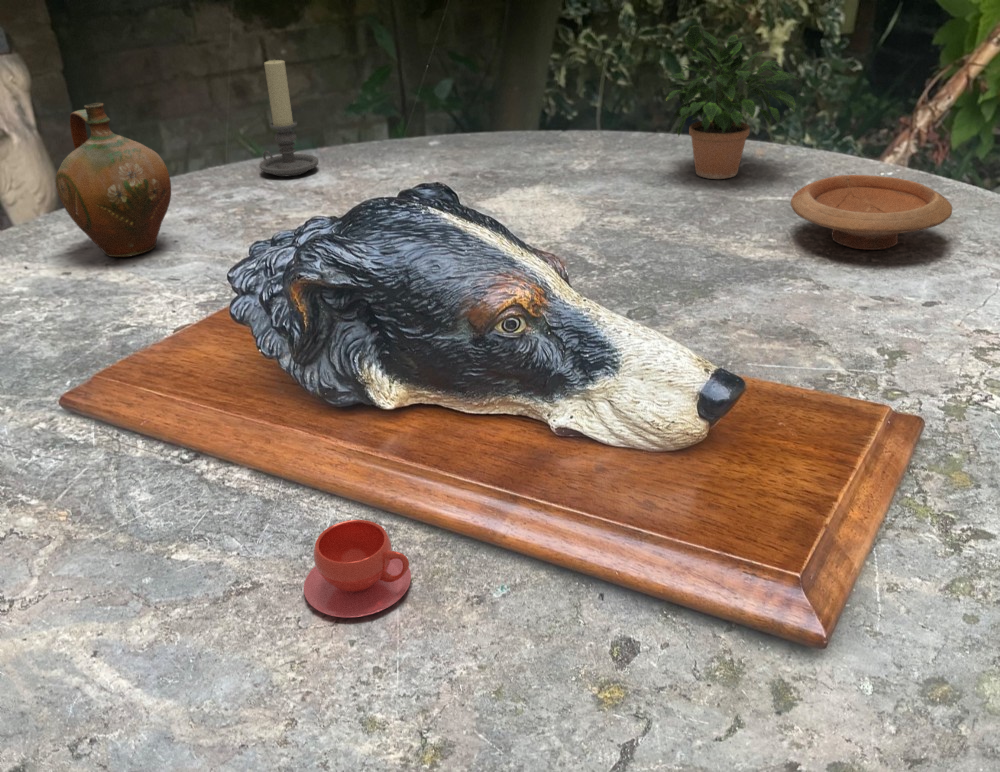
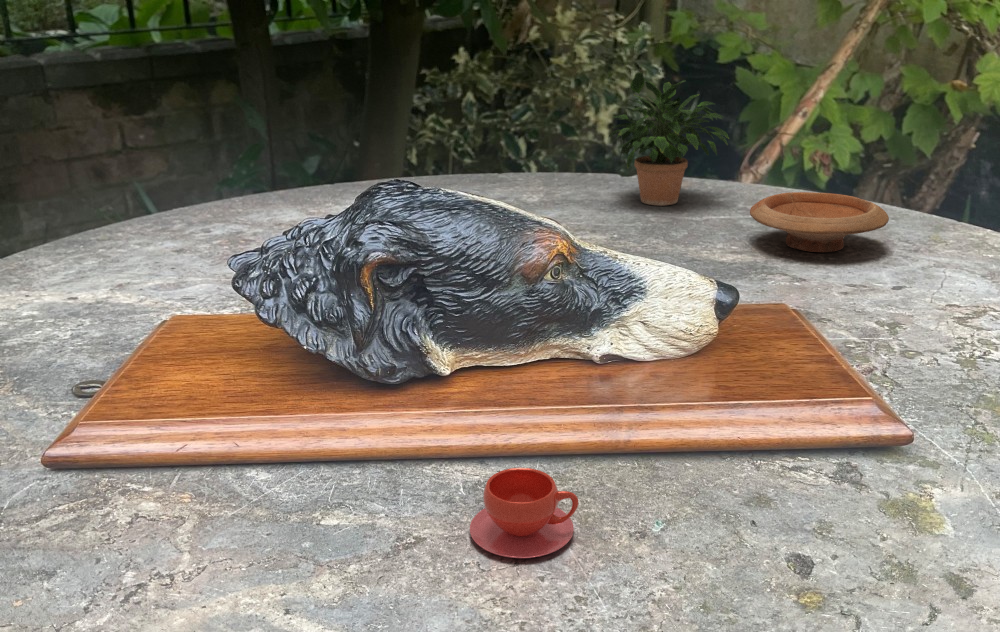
candle holder: present [259,60,319,176] -> none [230,103,287,213]
ceramic jug: present [55,103,171,257] -> none [61,131,176,282]

